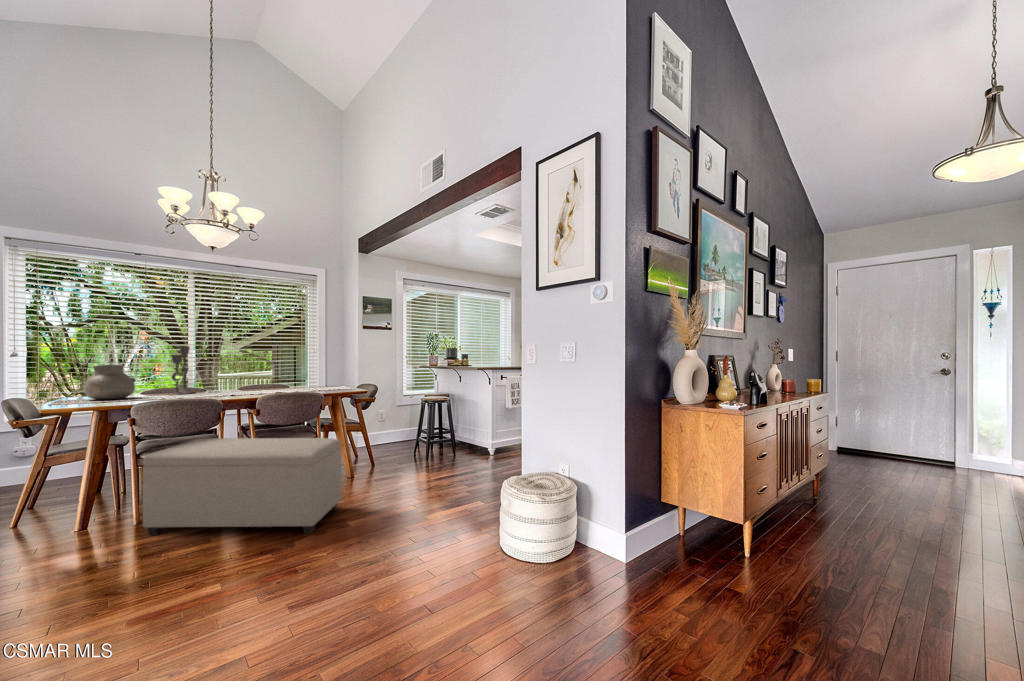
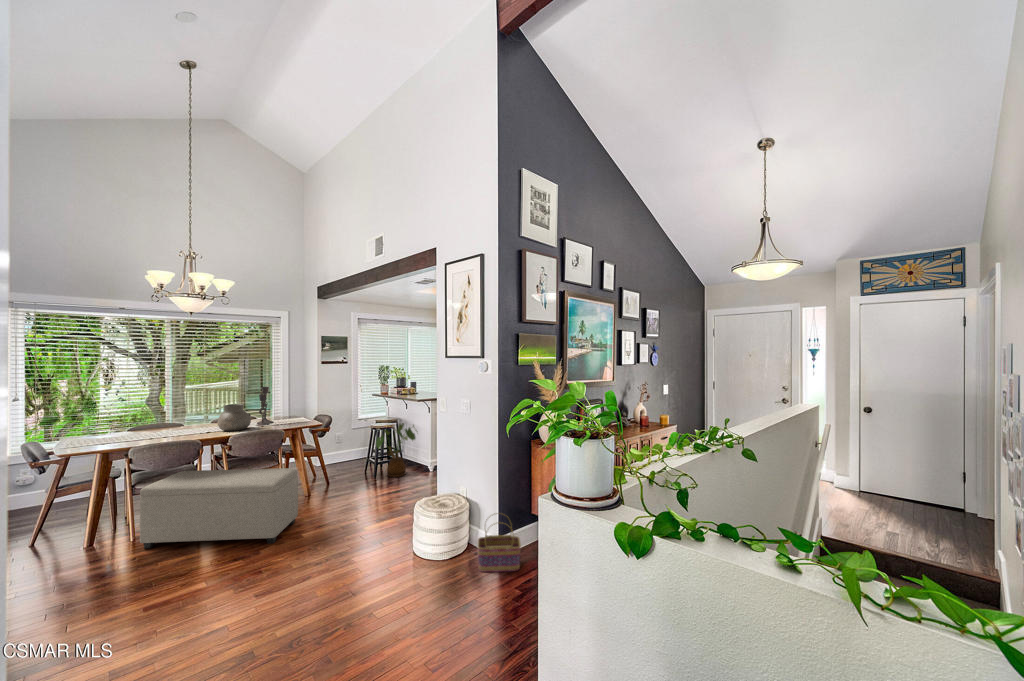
candlestick: present [169,346,196,396] -> present [256,387,273,426]
vase: present [84,365,136,400] -> present [217,404,251,431]
house plant: none [427,394,479,460] -> present [376,423,415,477]
basket: none [598,499,667,584] -> present [478,516,521,572]

